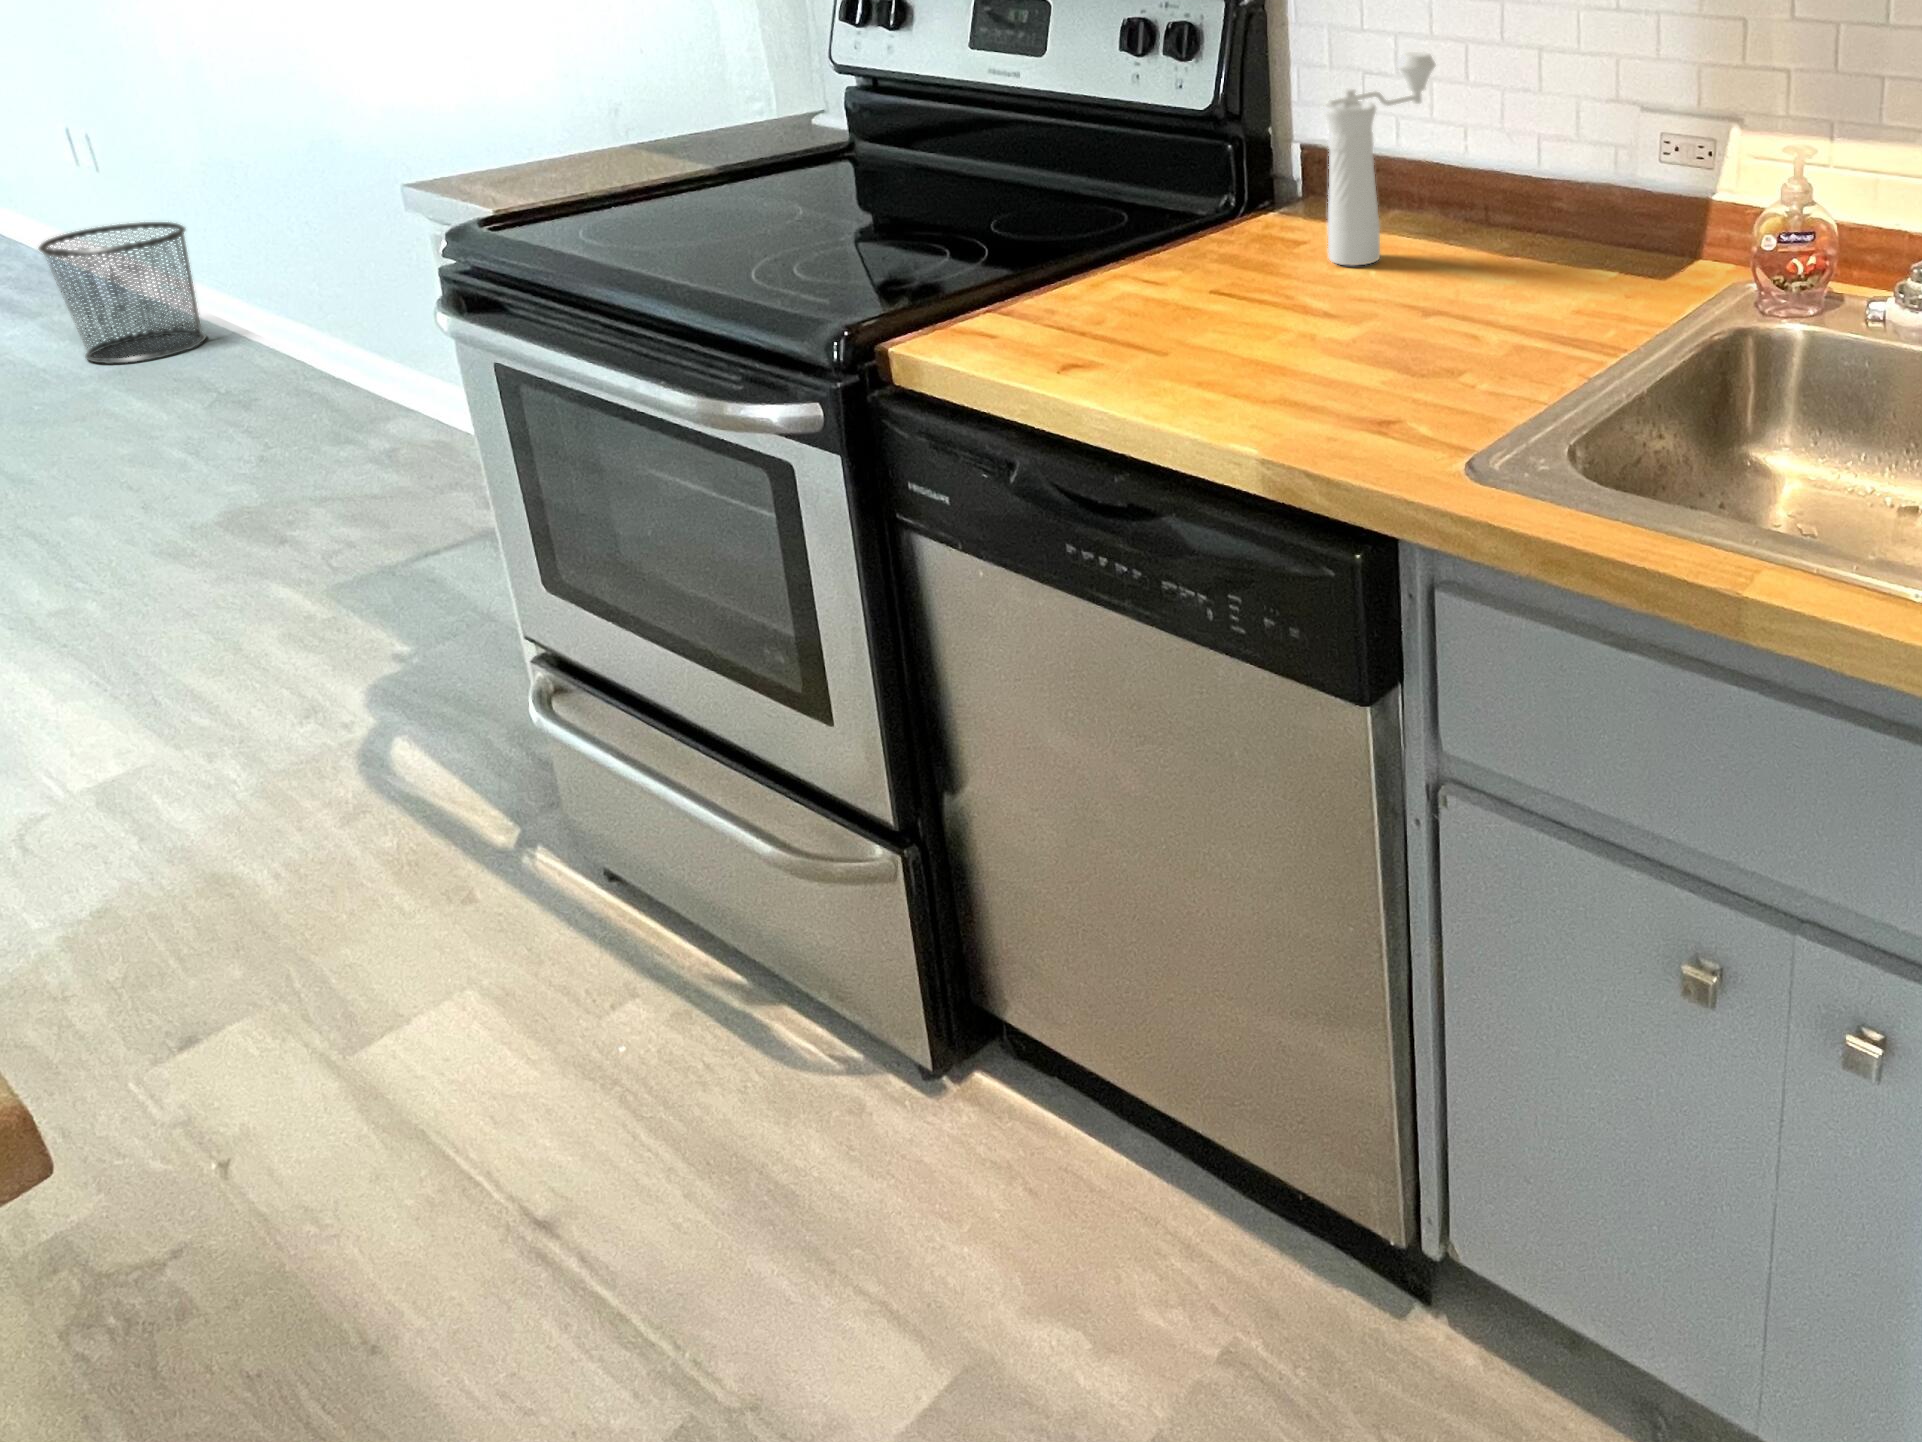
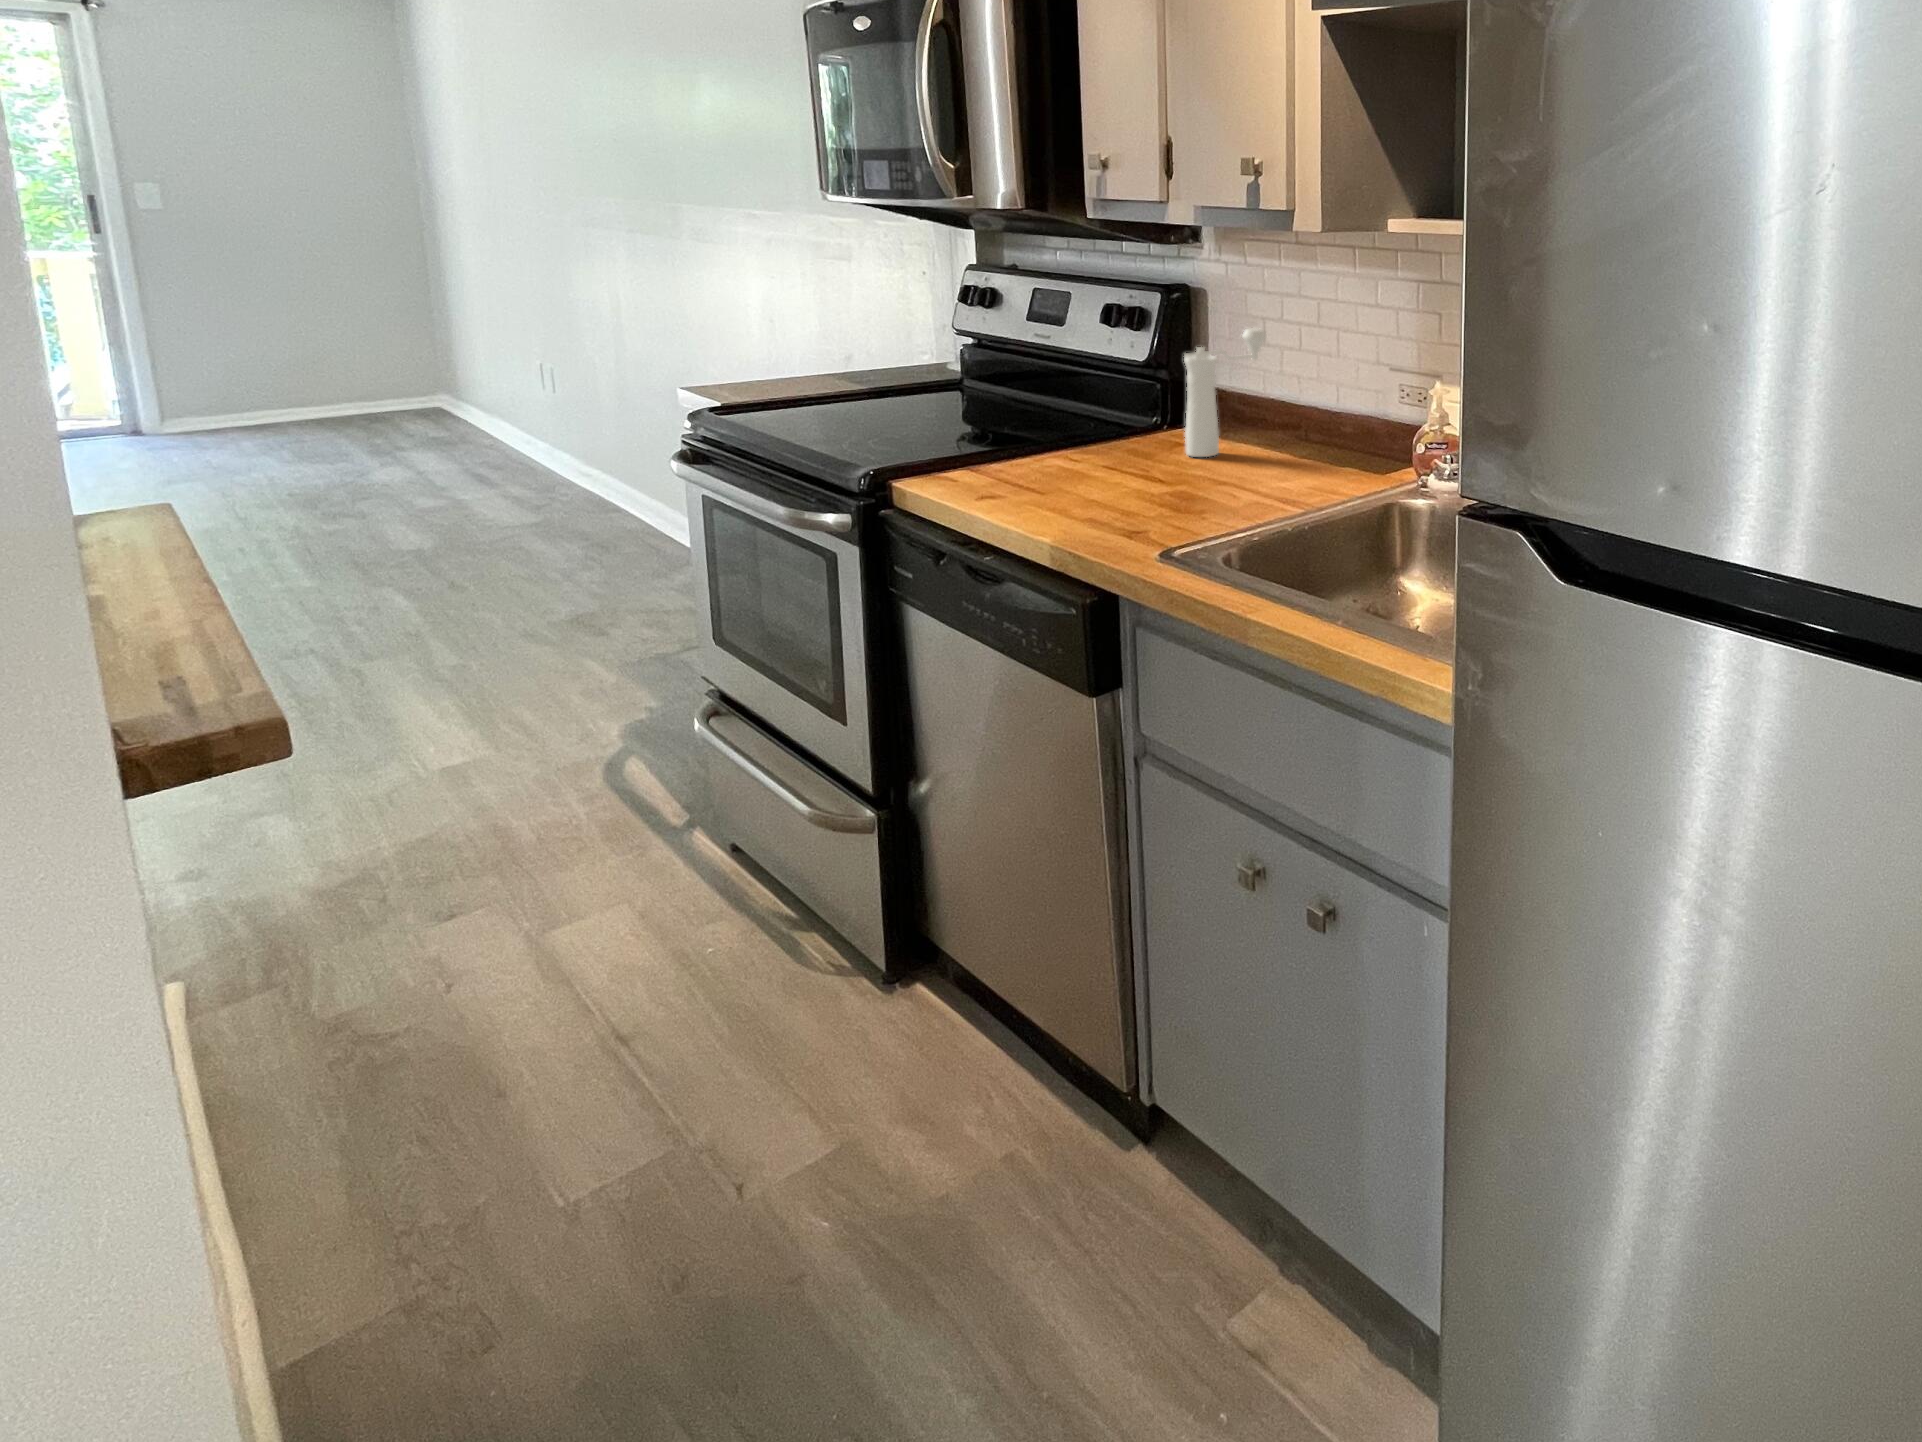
waste bin: present [39,222,206,364] -> none [505,428,600,521]

